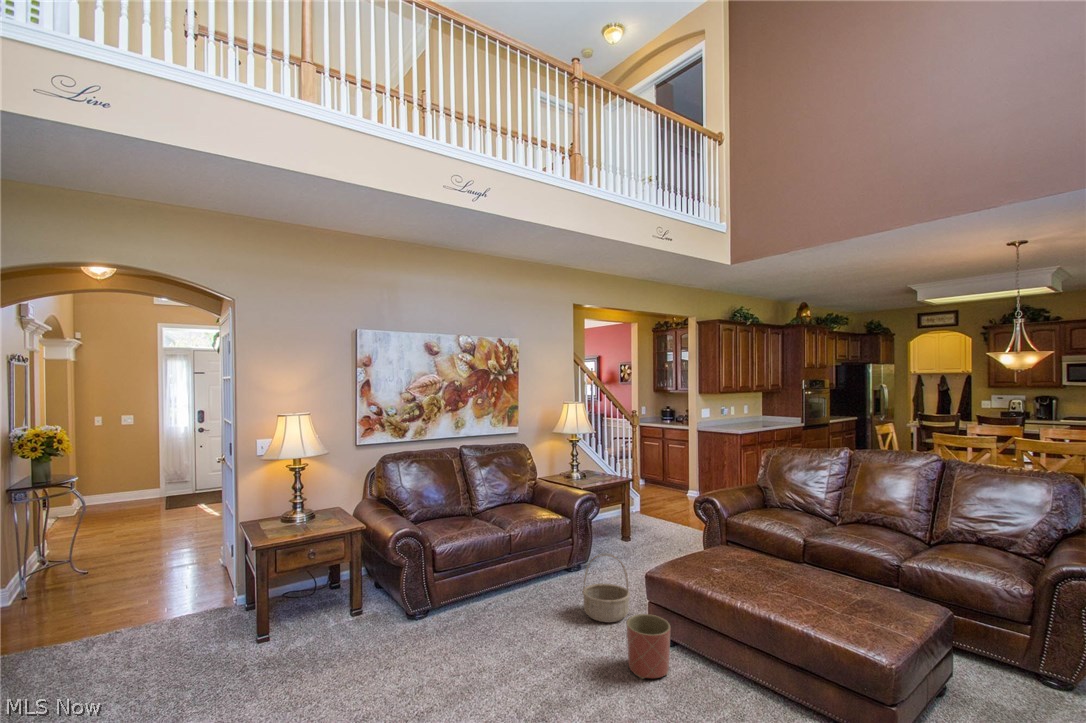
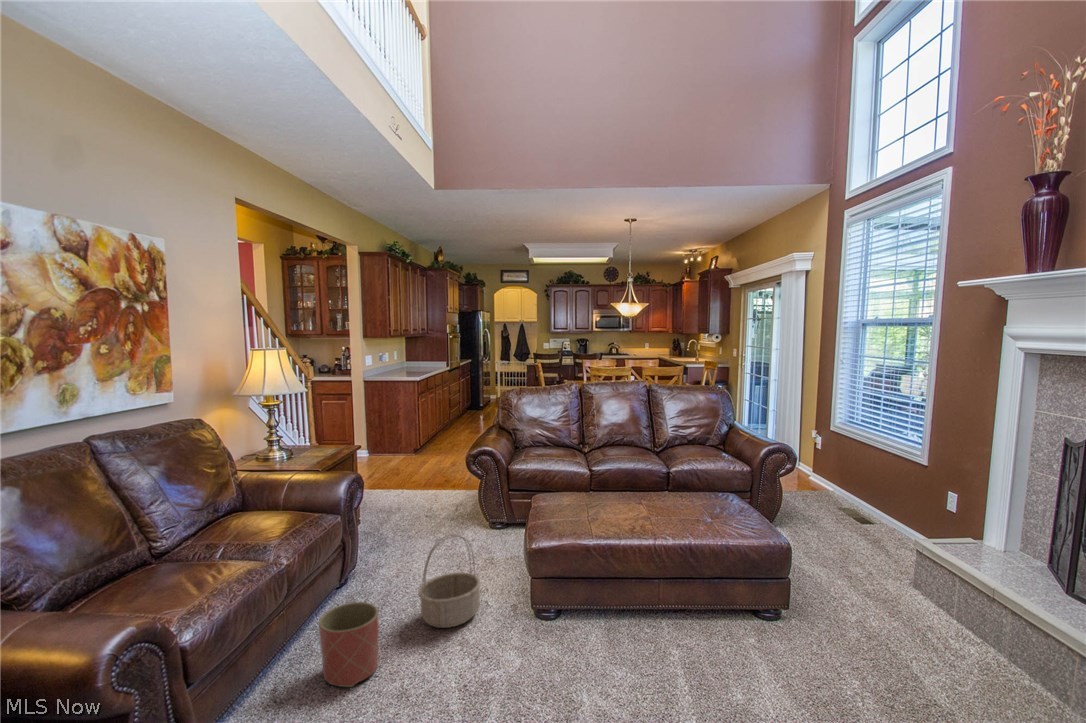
planter: present [627,614,670,679] -> present [318,602,379,687]

